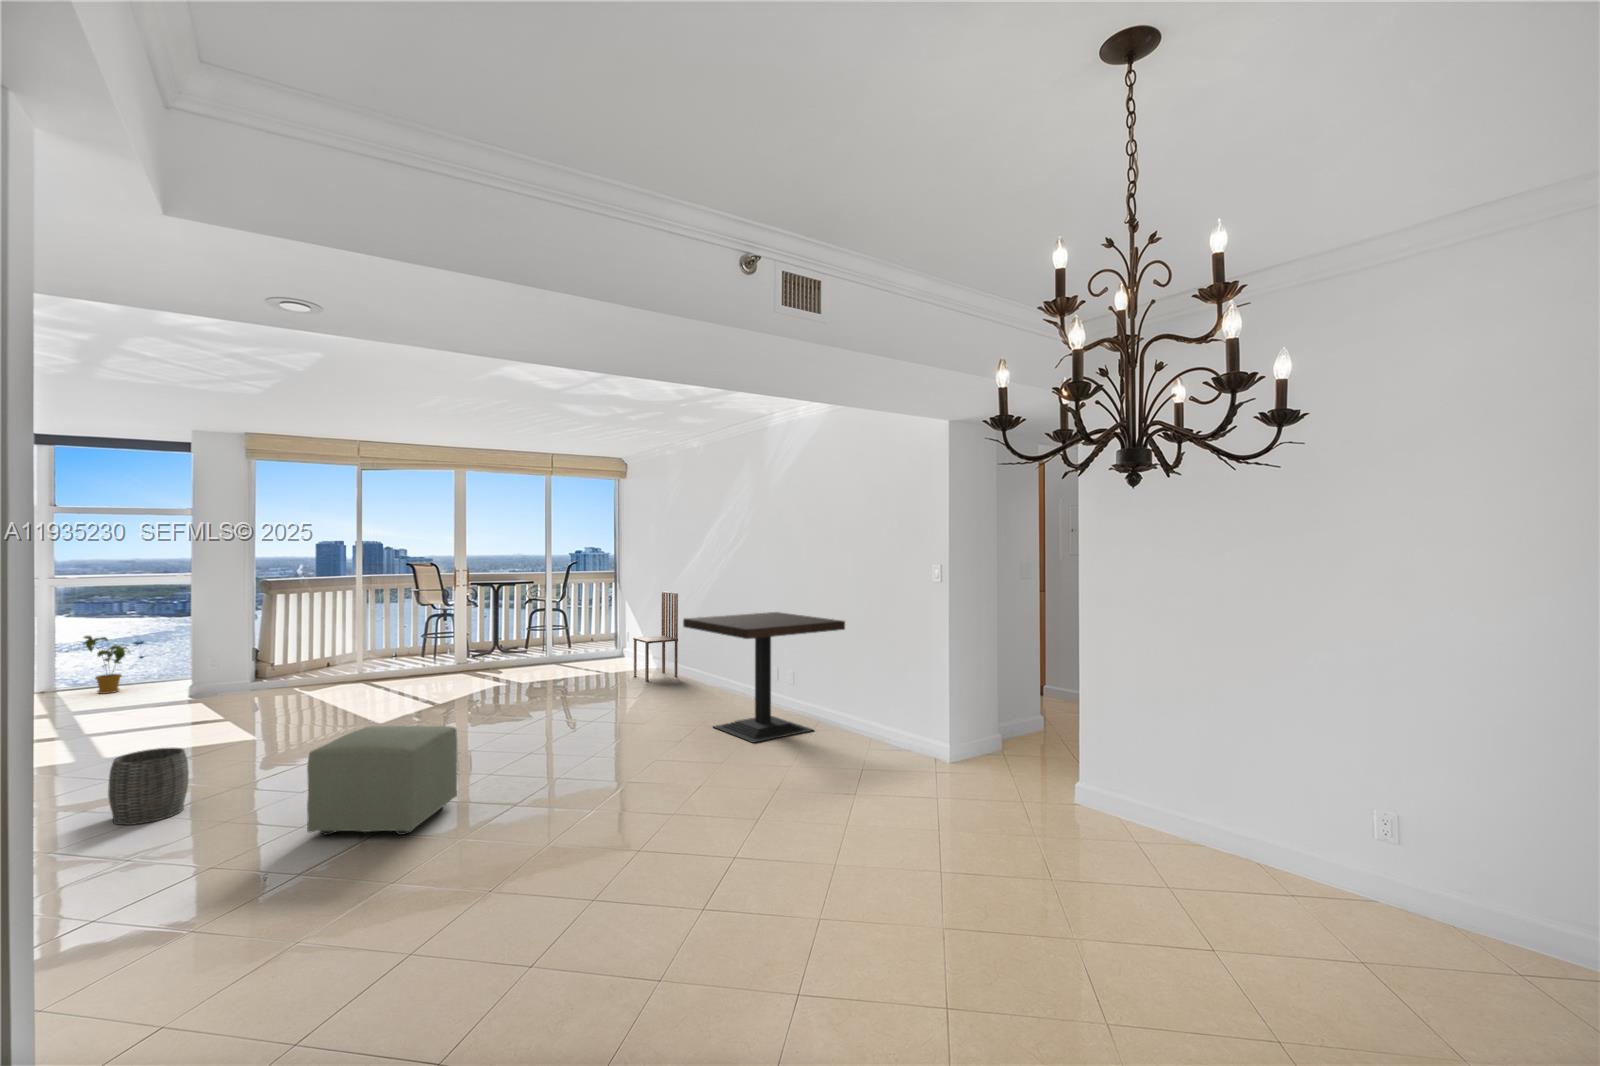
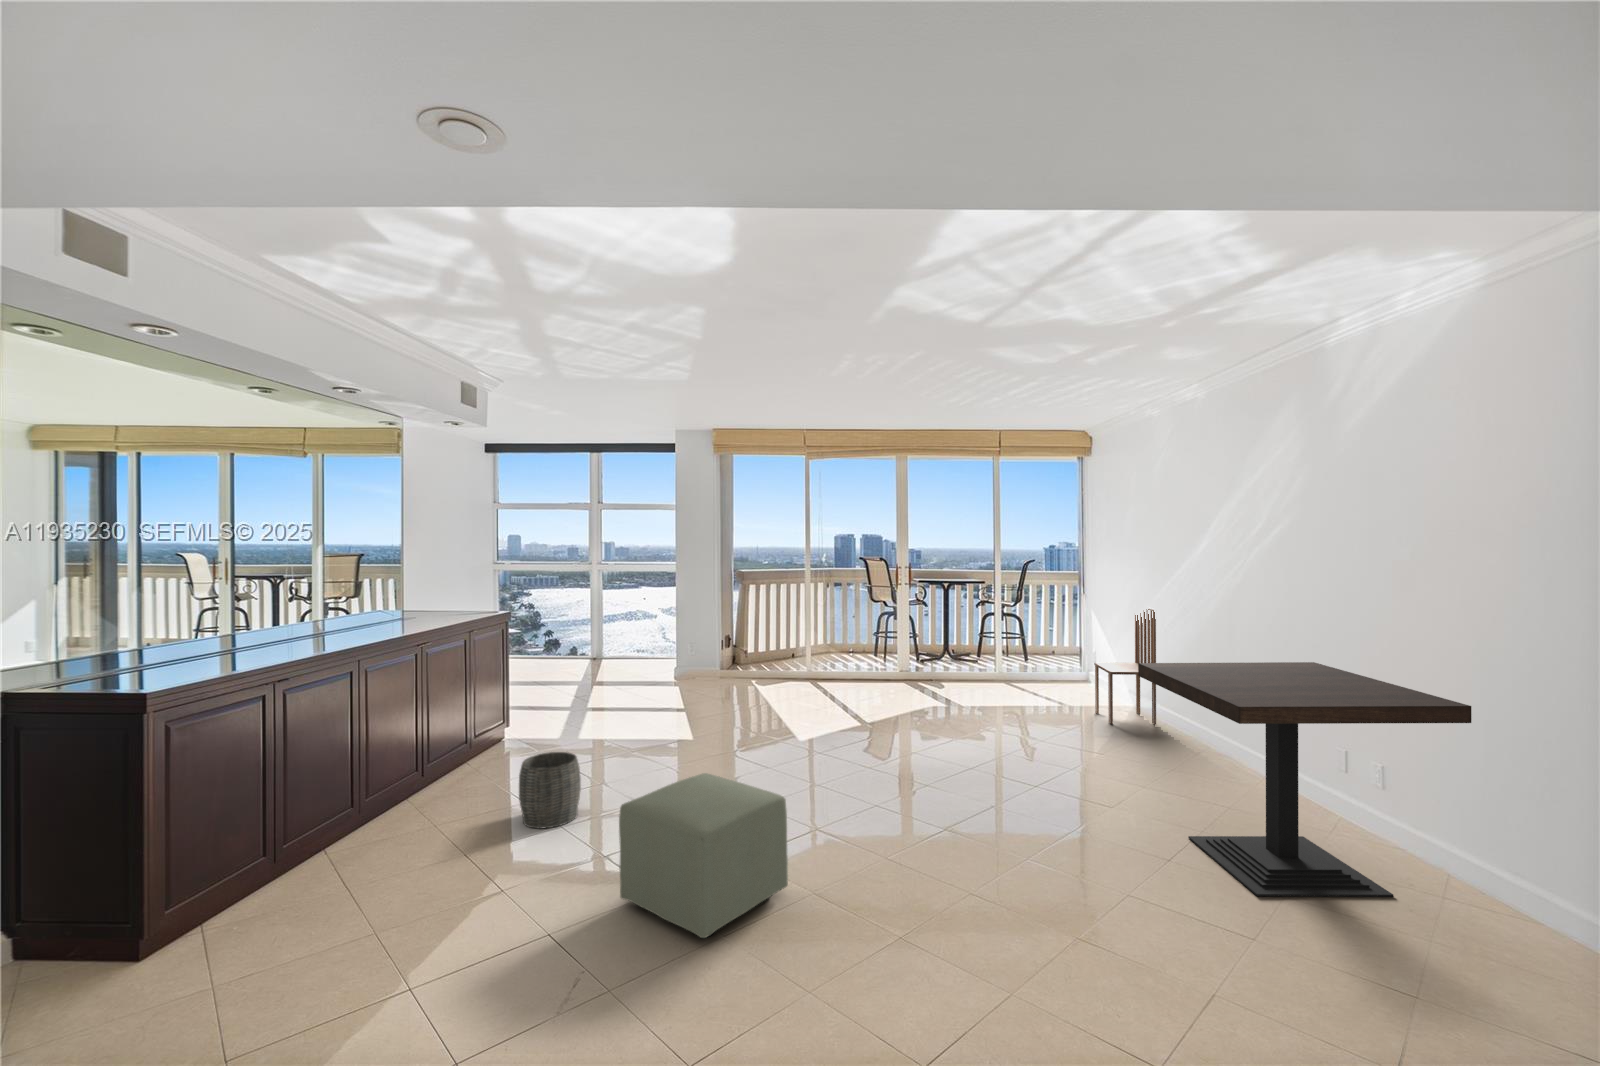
house plant: present [84,636,130,694] -> none [625,615,656,663]

